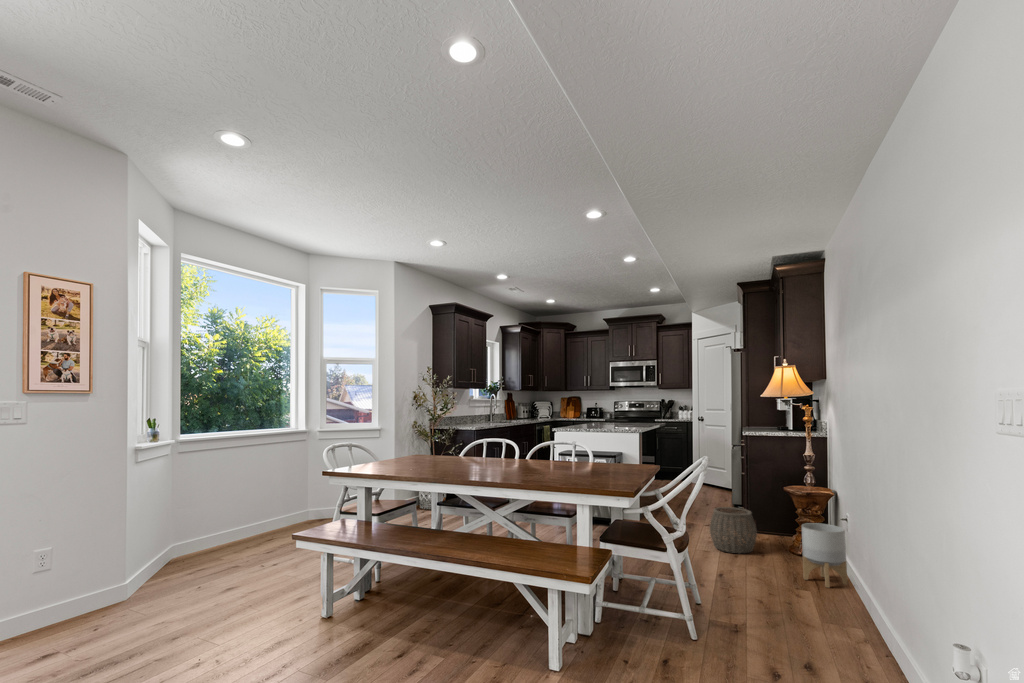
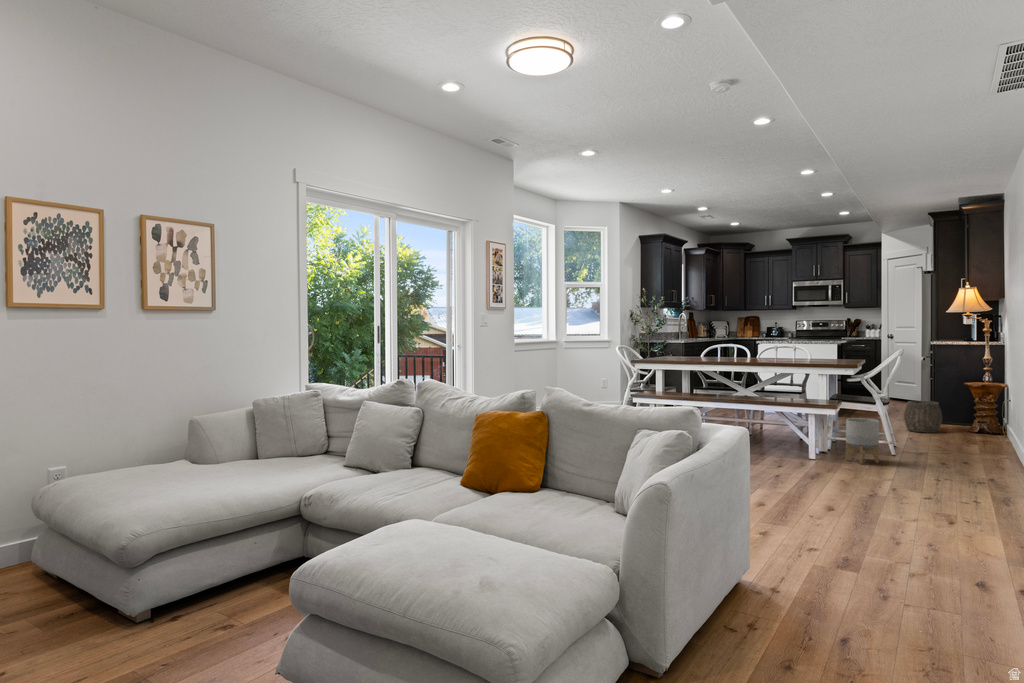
planter: present [802,523,847,588] -> present [846,418,879,464]

